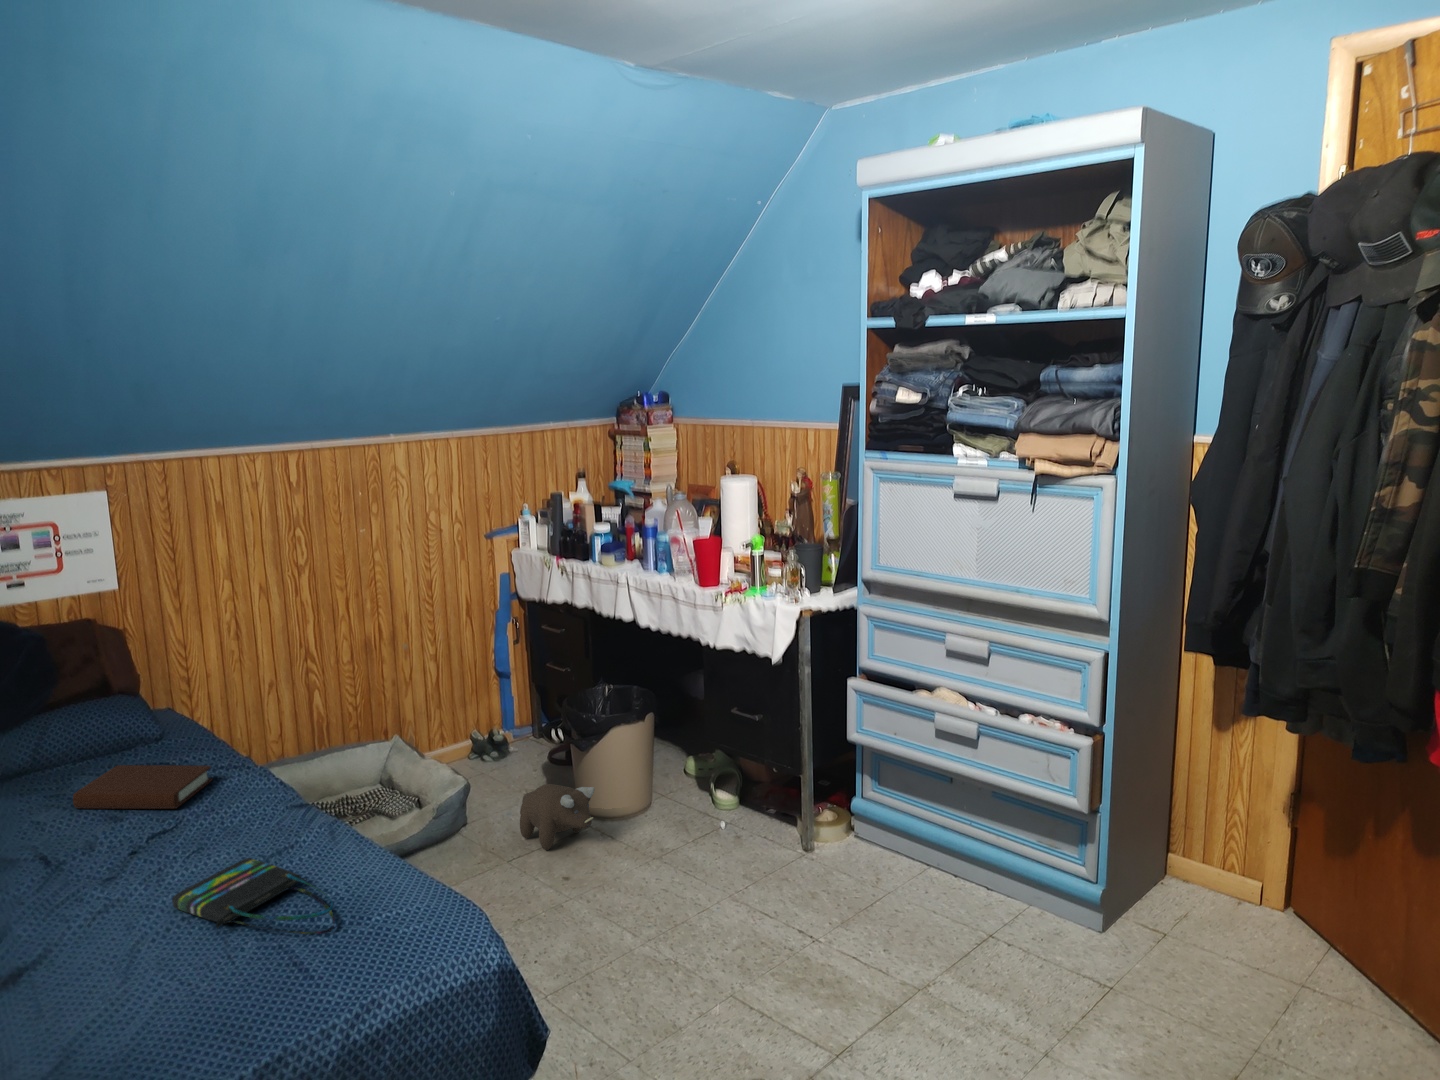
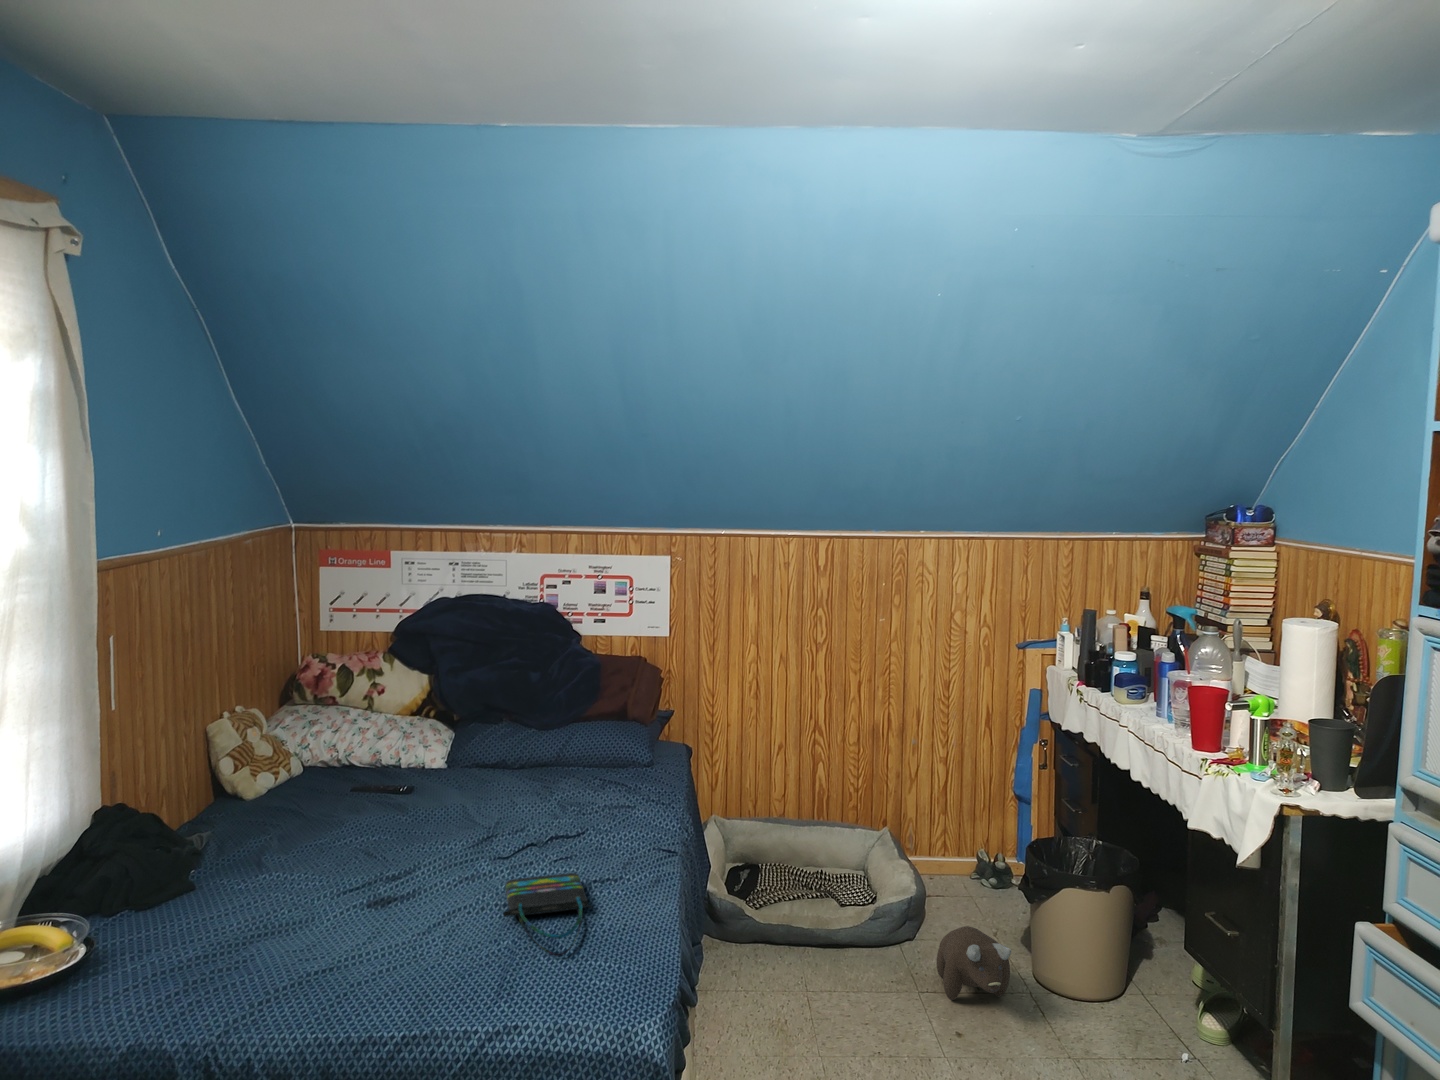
book: present [73,765,213,809] -> none [544,774,637,820]

